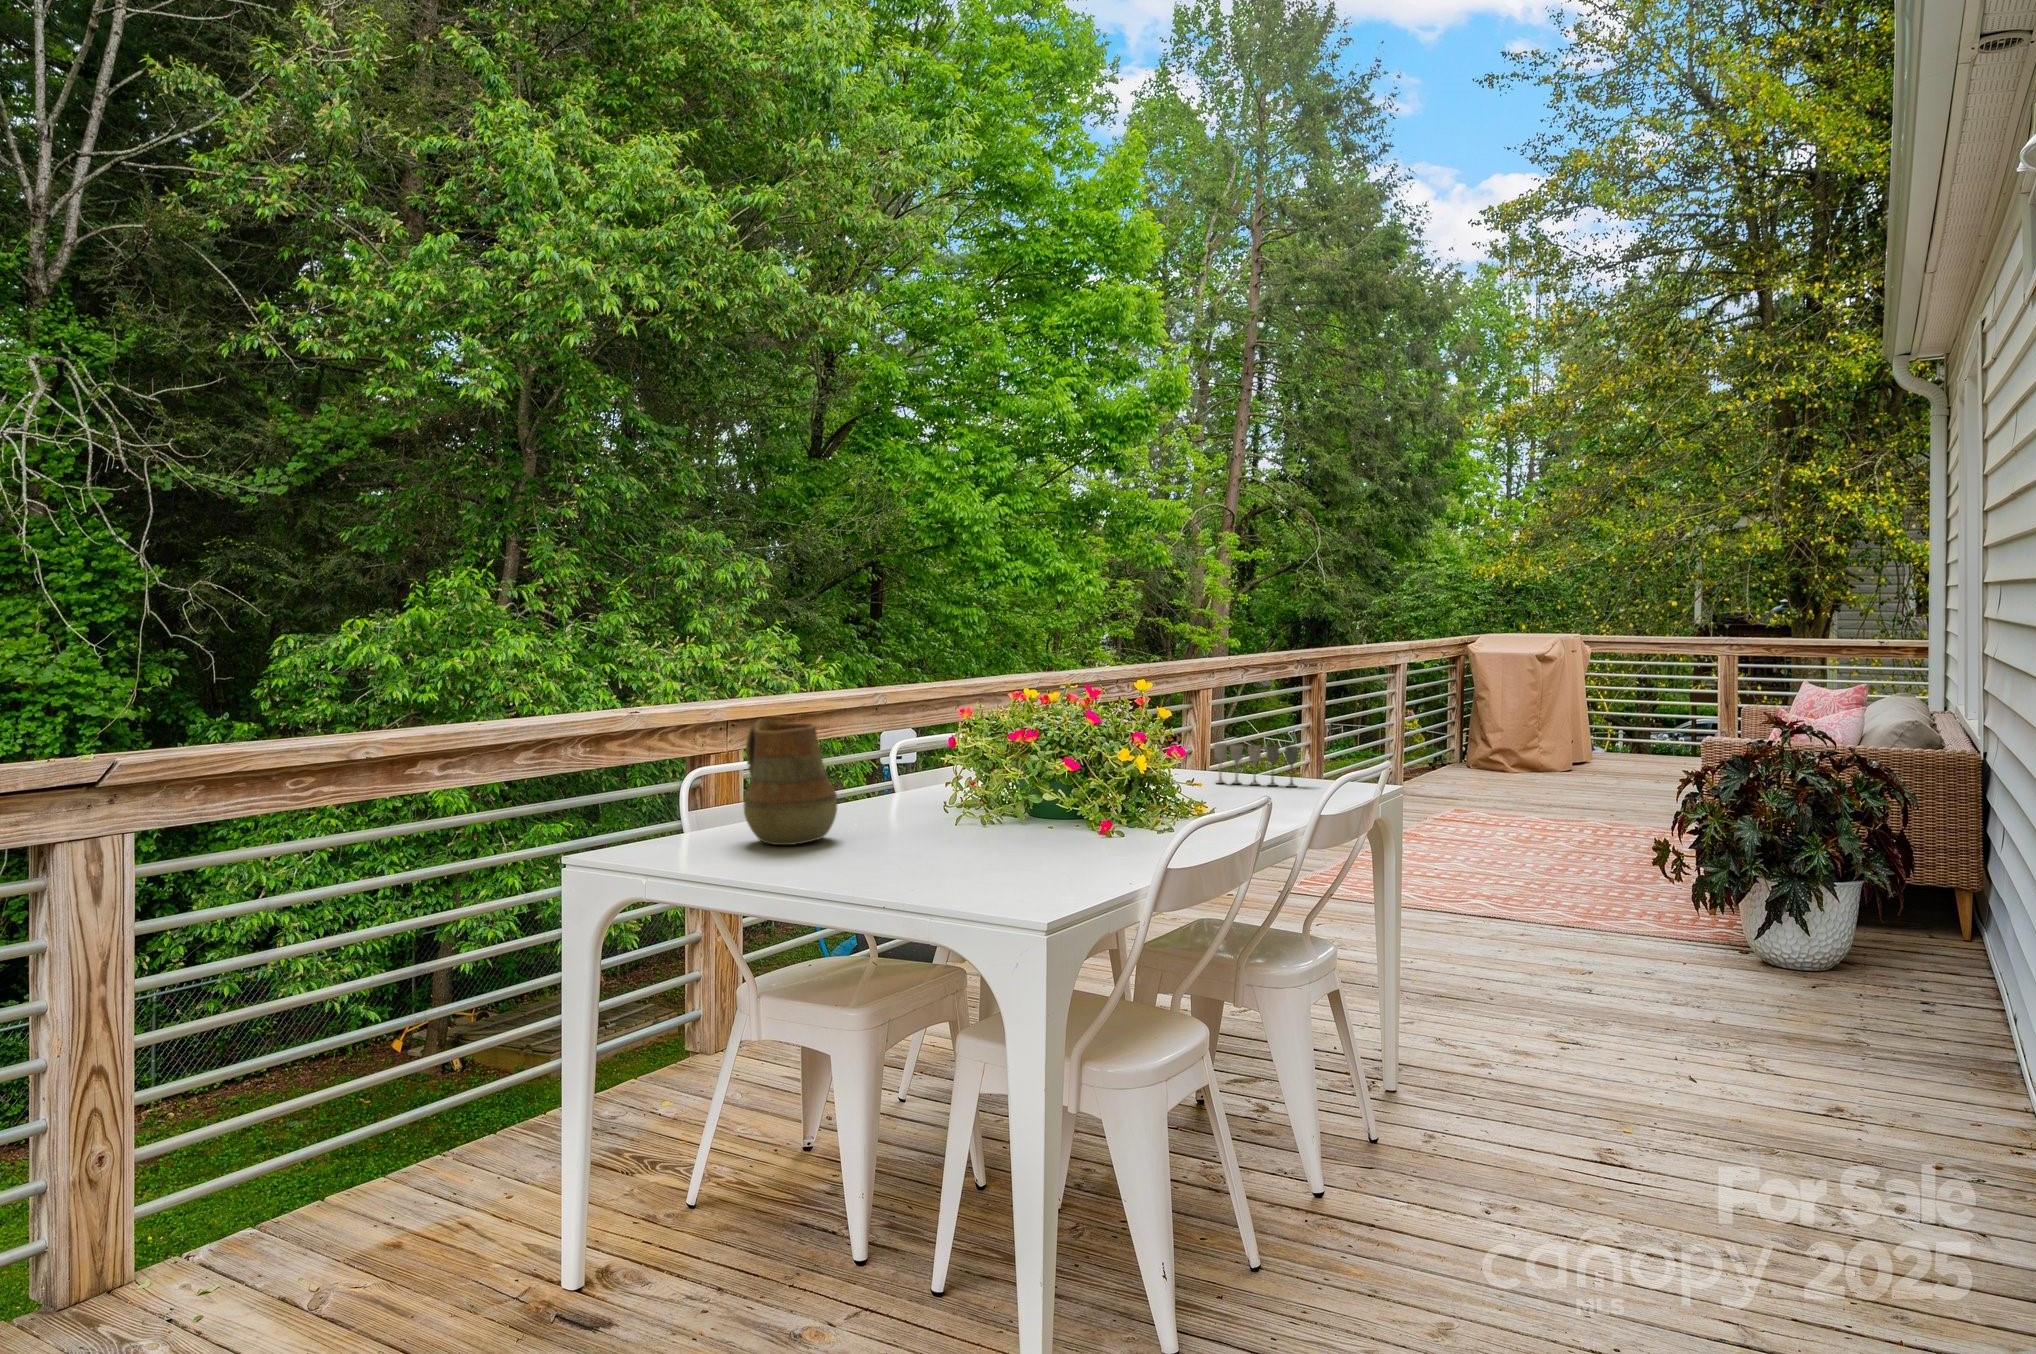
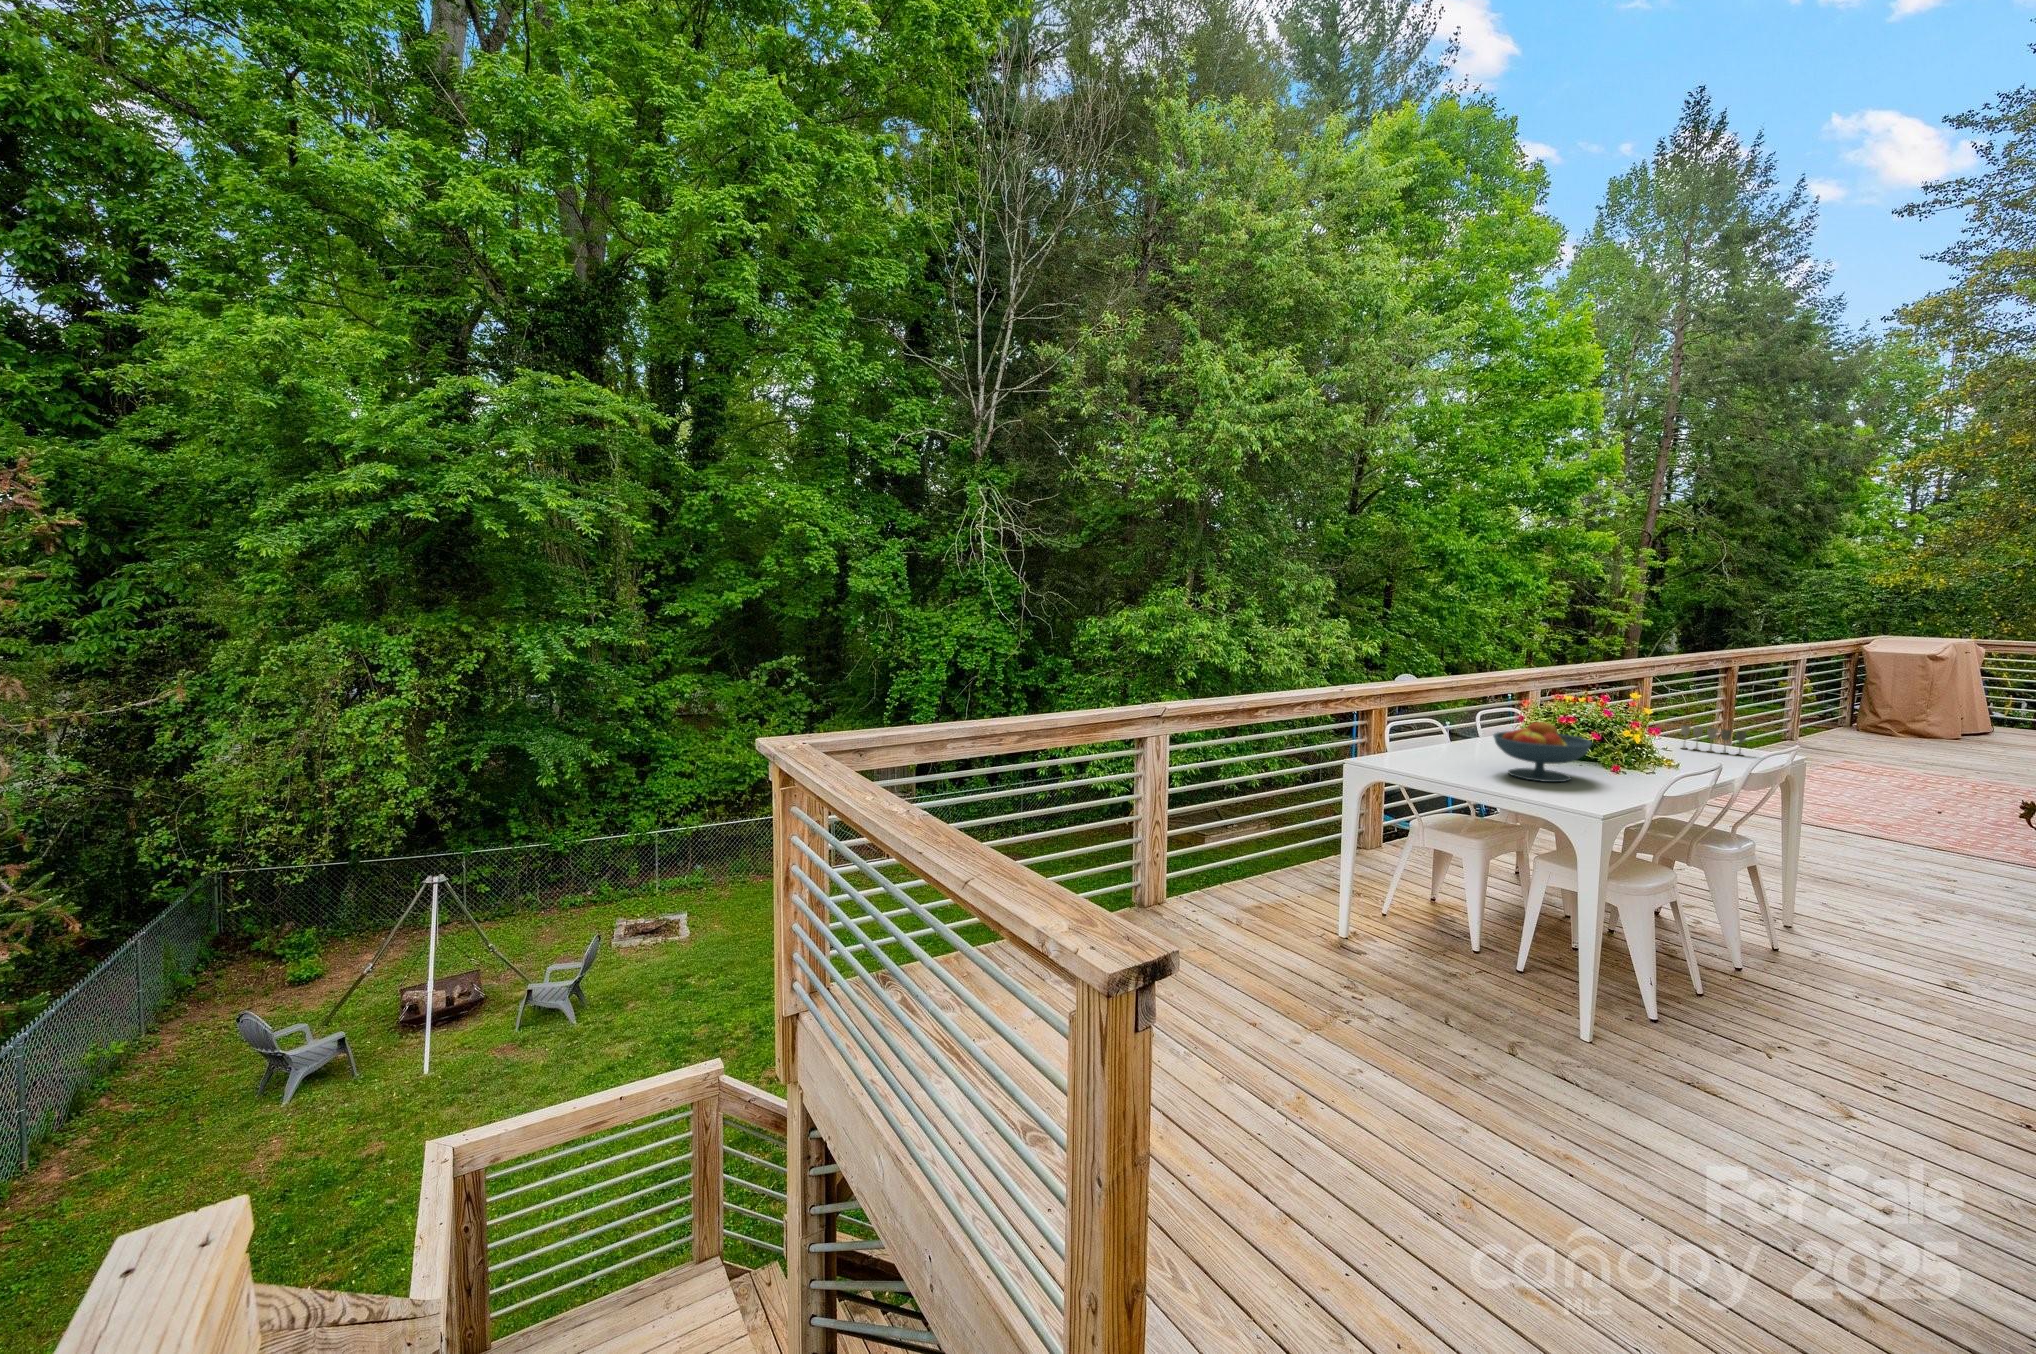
pitcher: present [744,719,837,845] -> none [1402,702,1453,766]
fruit bowl: none [897,740,1057,853] -> present [1493,721,1592,782]

